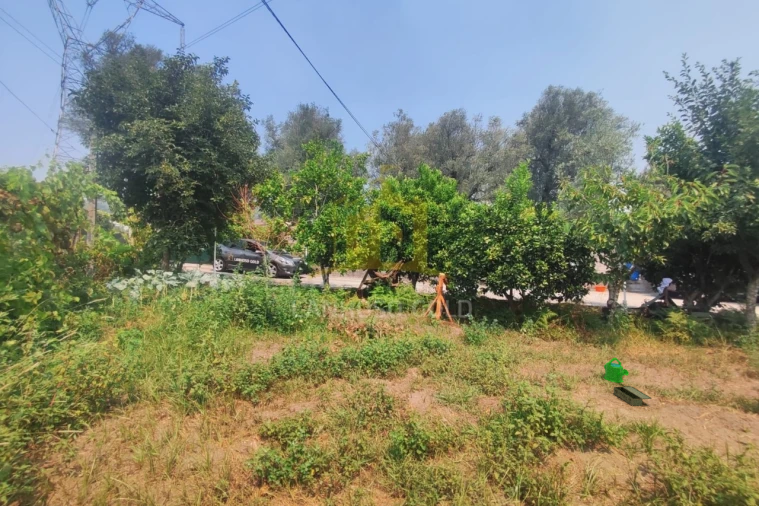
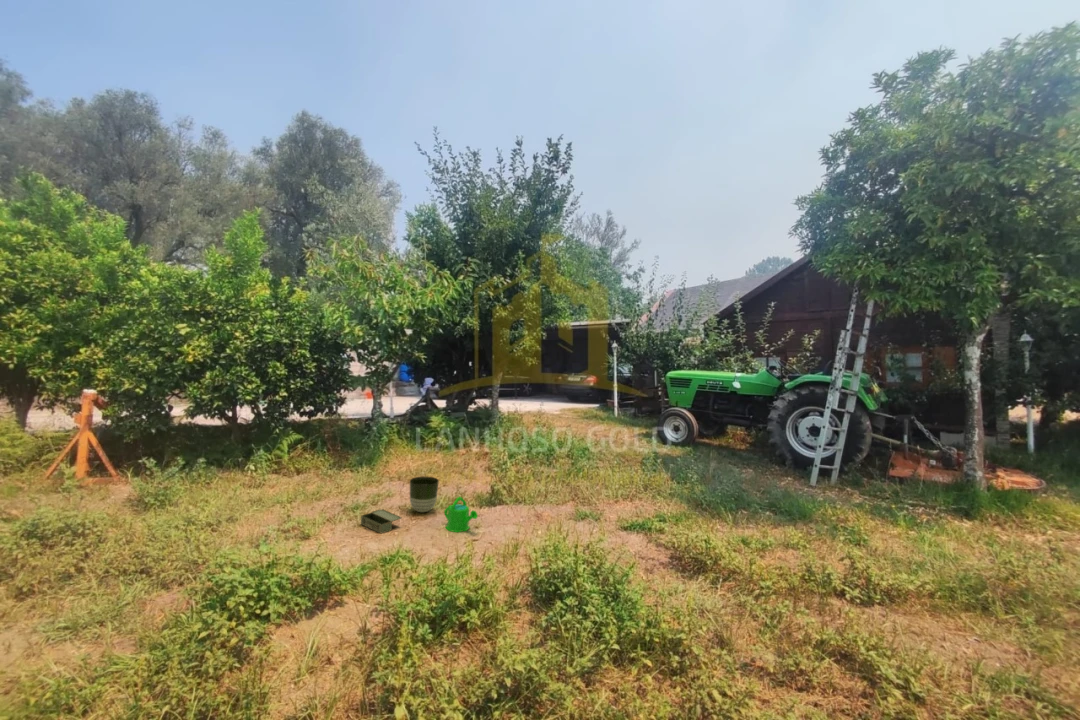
watering can: present [604,358,629,383] -> present [444,497,478,532]
planter: none [658,367,688,399] -> present [410,477,439,512]

